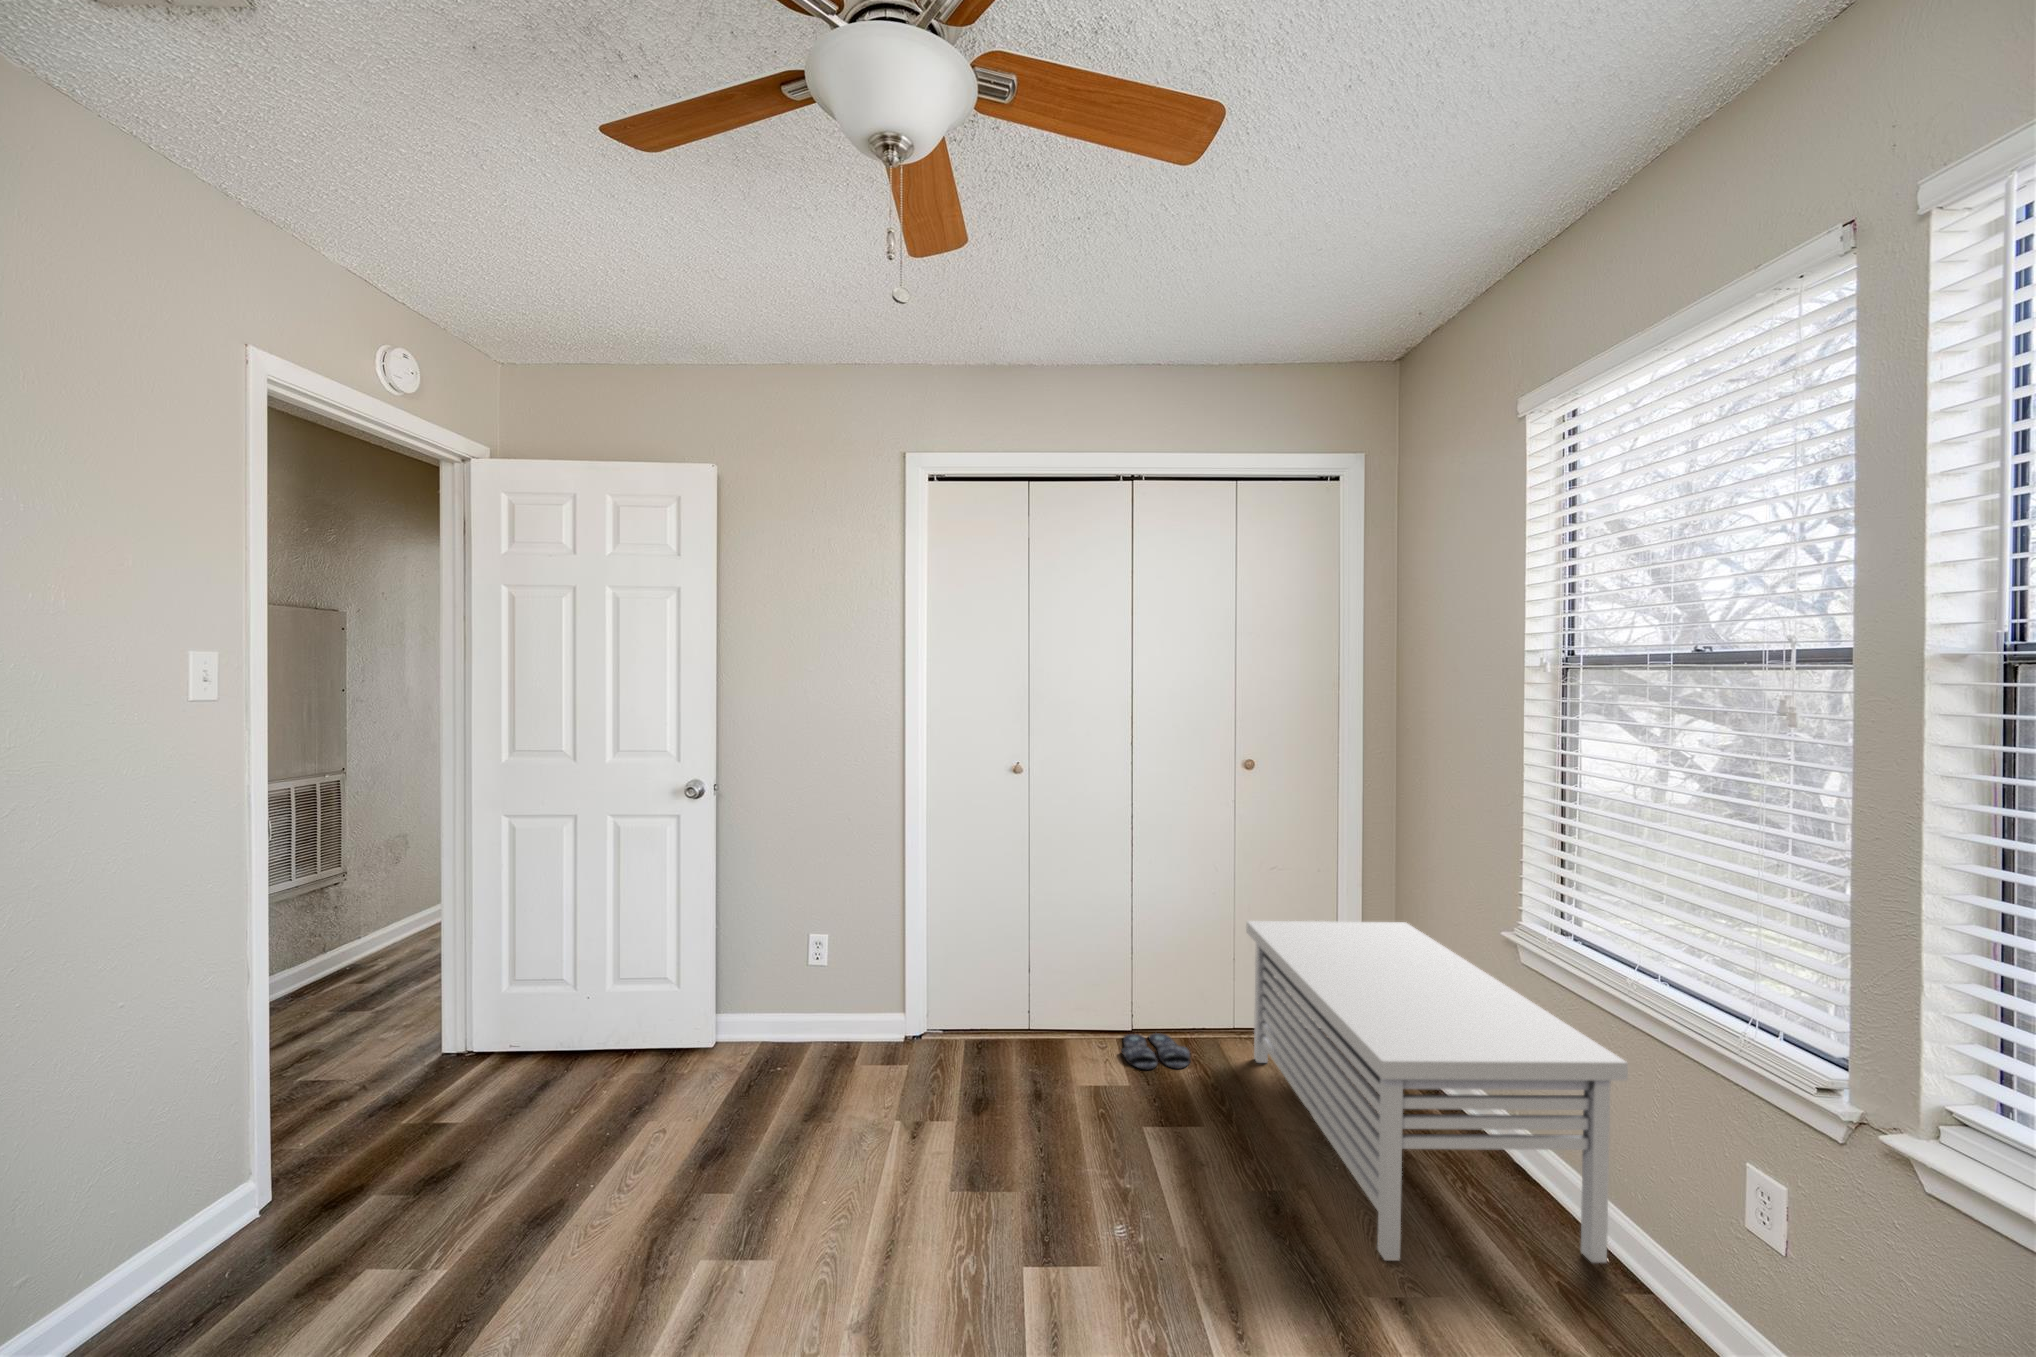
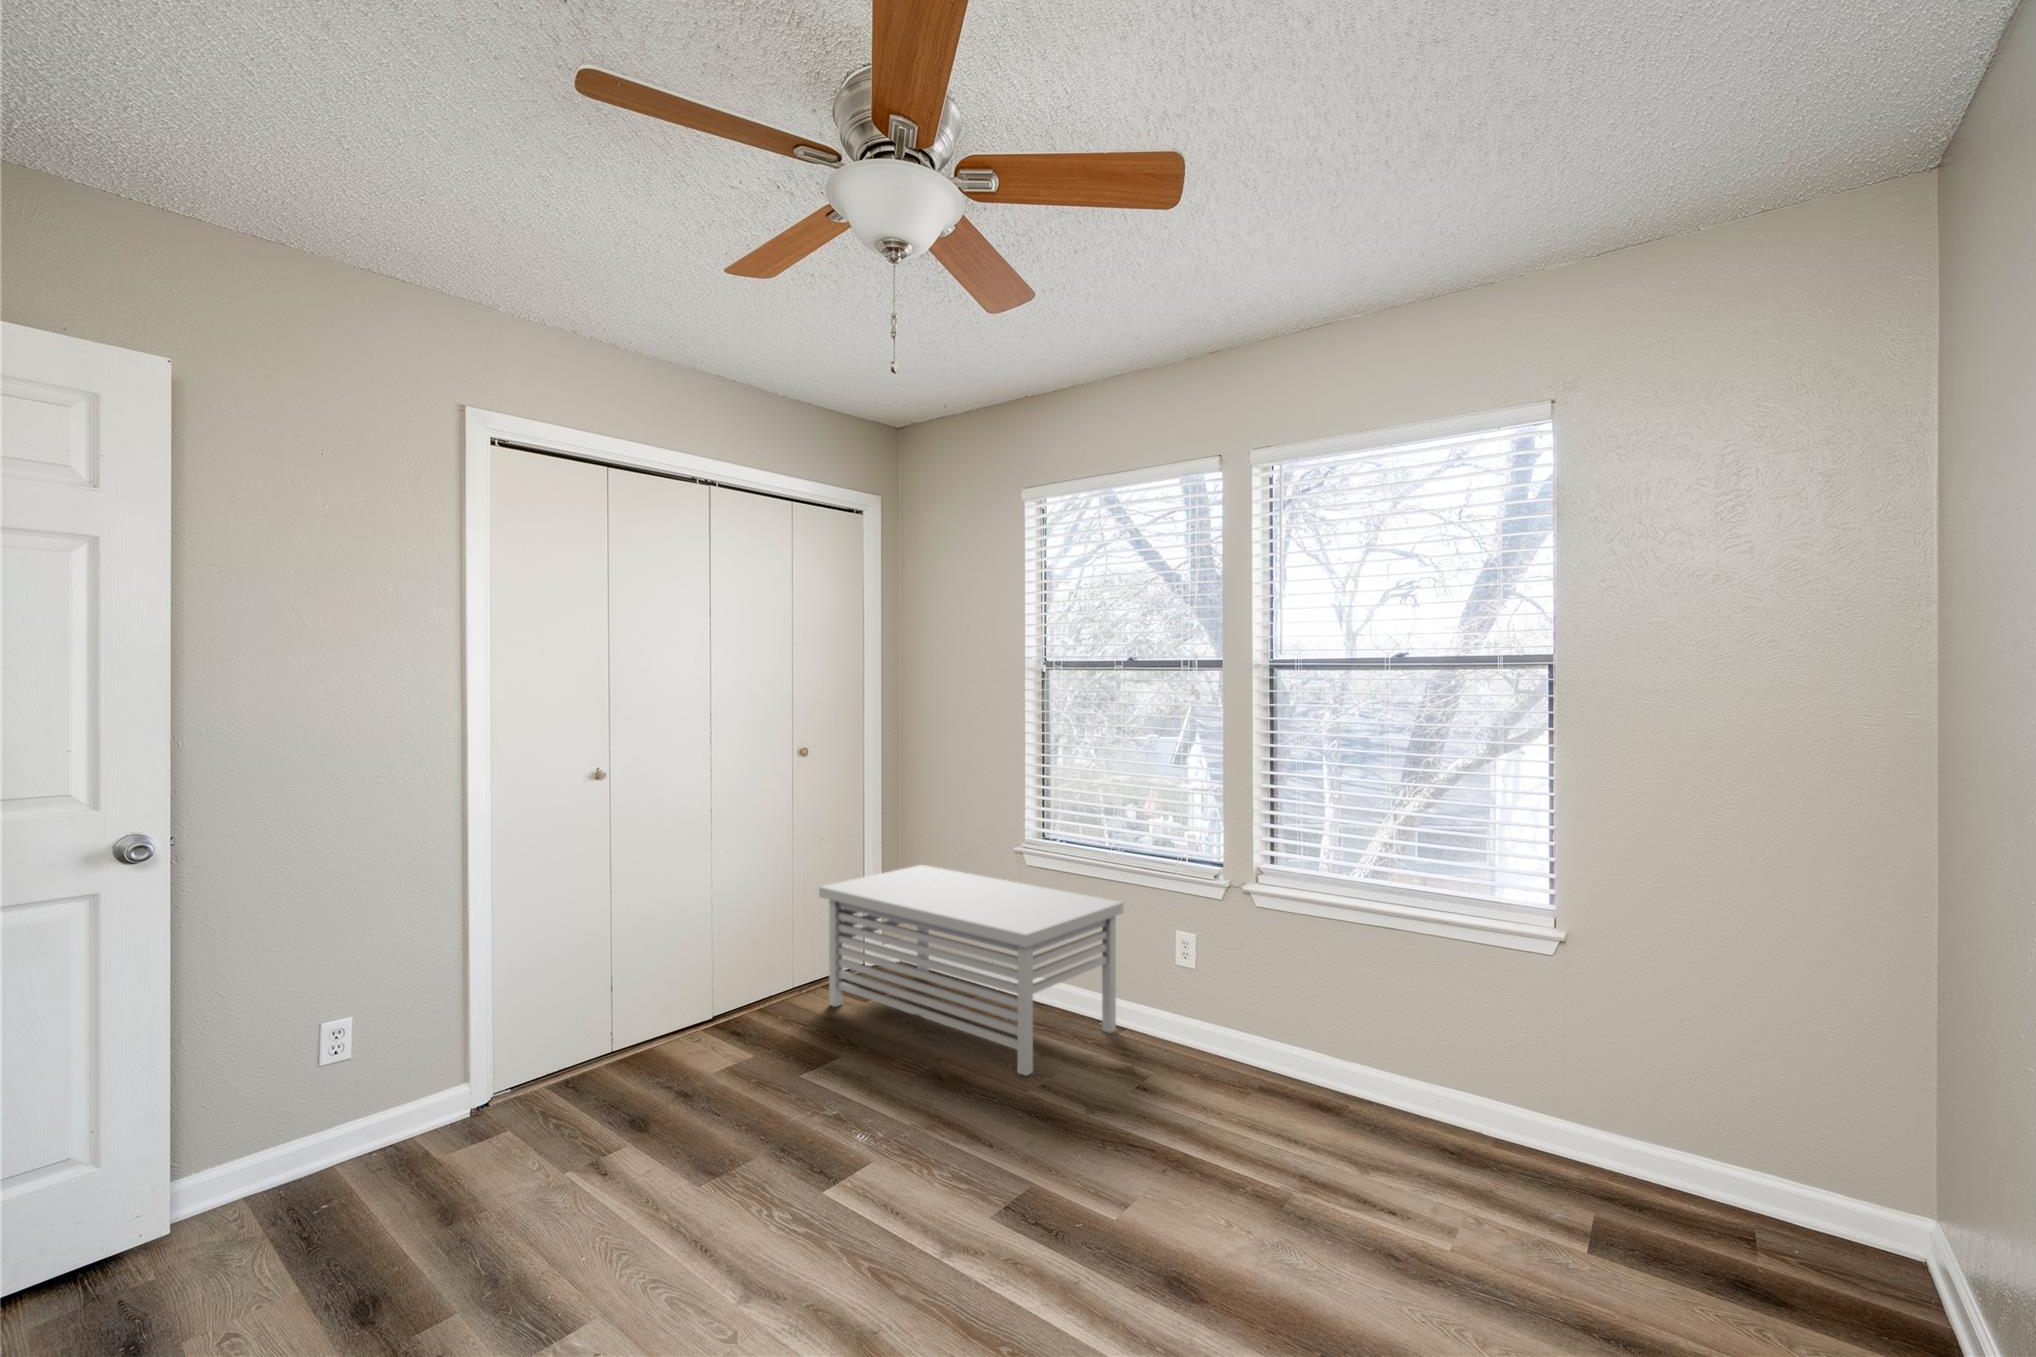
slippers: present [1121,1033,1190,1070] -> none [708,1013,786,1042]

